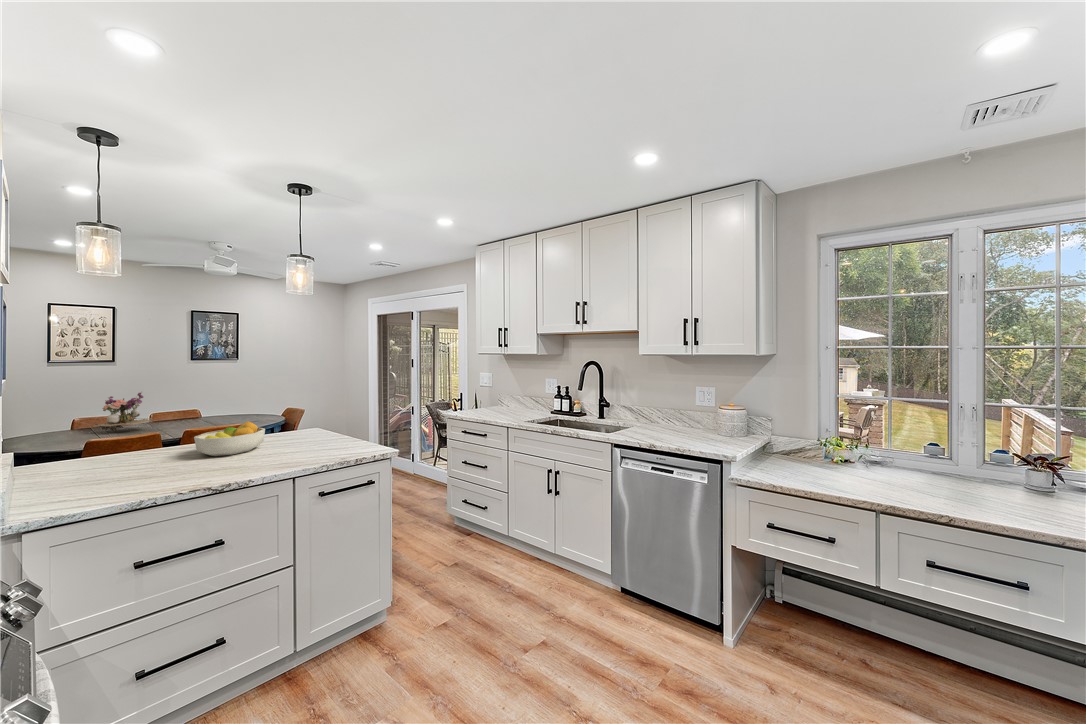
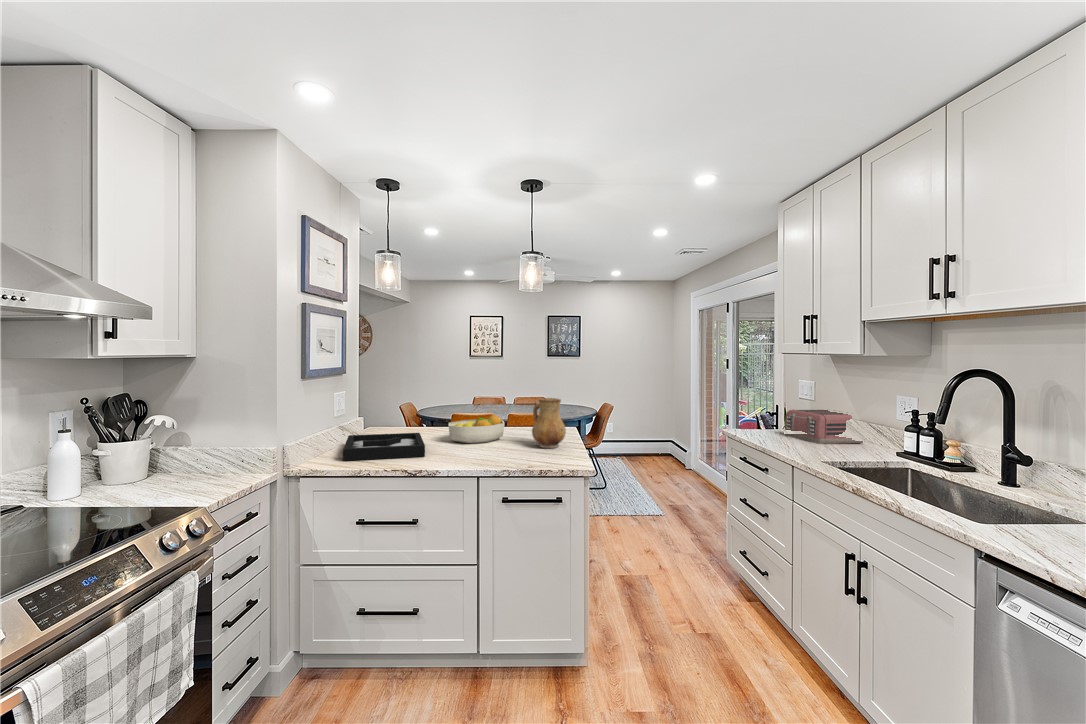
toaster: none [475,390,522,413] -> present [785,410,863,444]
flower arrangement: present [94,392,152,432] -> none [468,381,505,411]
ceramic pitcher: none [301,397,341,445] -> present [532,398,566,448]
decorative tray: none [48,454,208,498] -> present [343,433,425,461]

